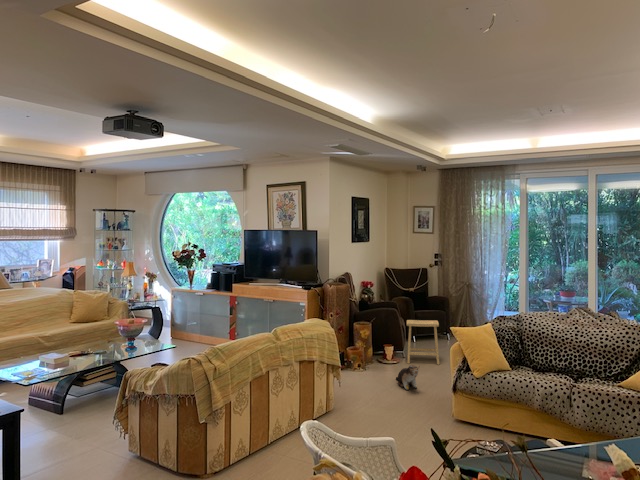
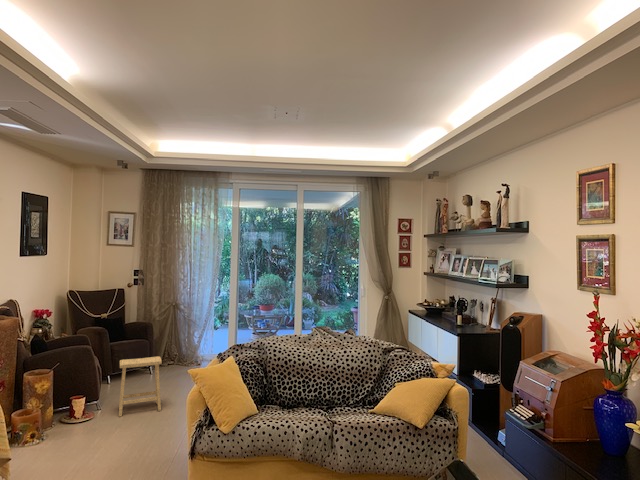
plush toy: present [396,365,420,390] -> none [102,423,139,460]

